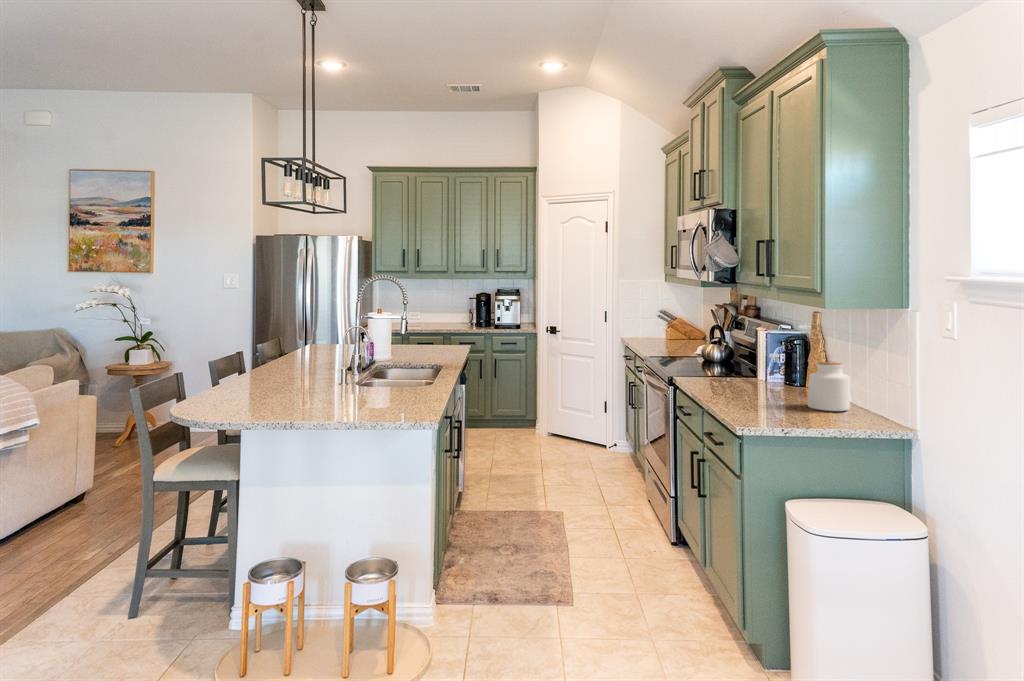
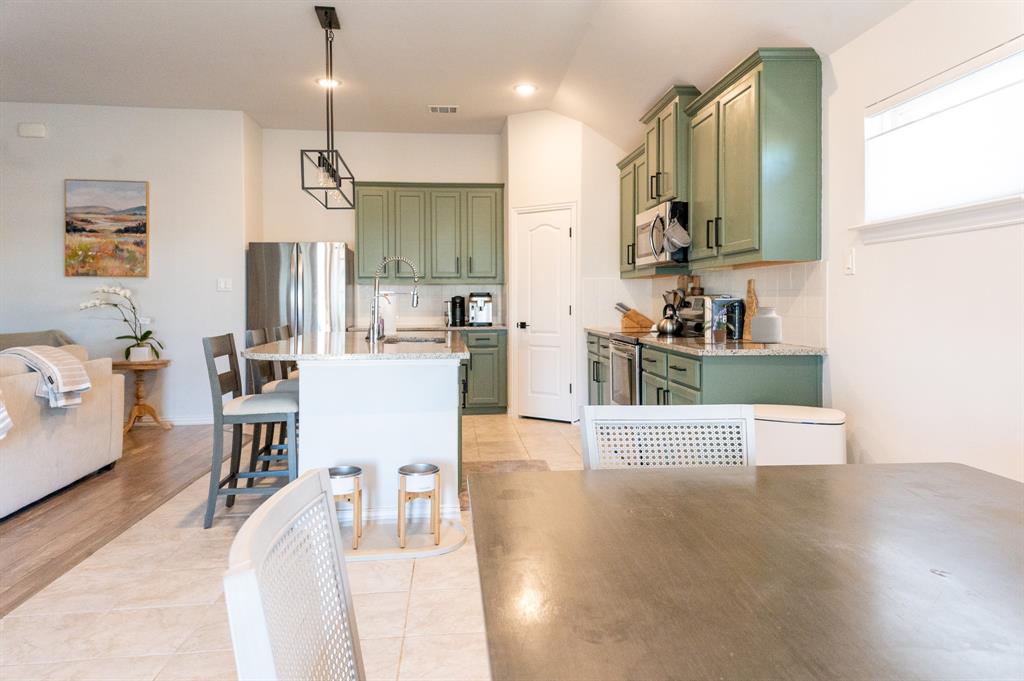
potted plant: none [742,347,797,412] -> present [702,294,734,343]

